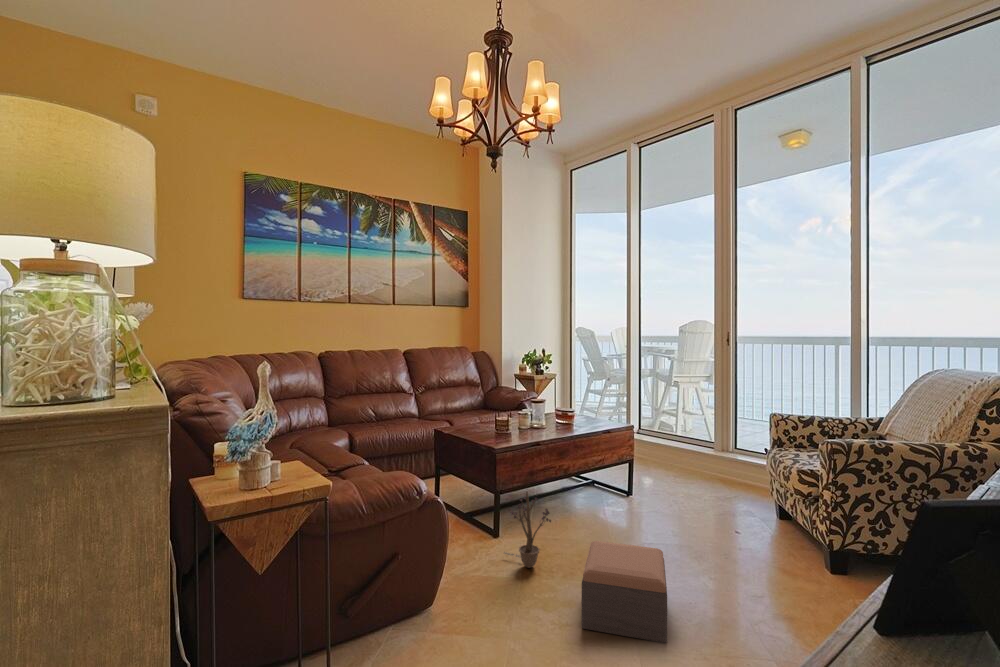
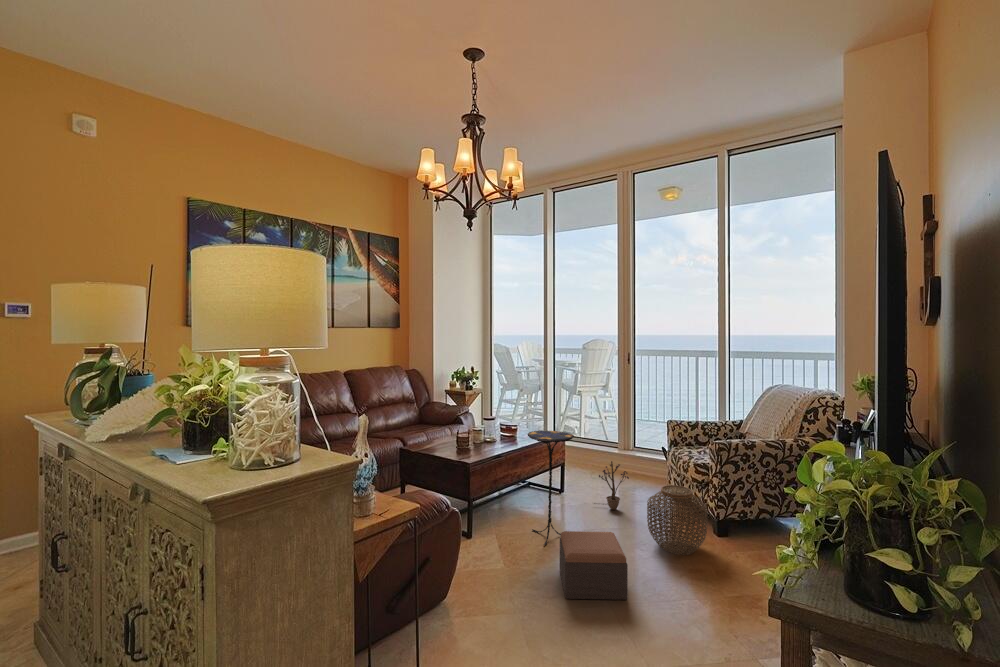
side table: none [566,415,625,555] -> present [528,430,574,545]
decorative plant: present [504,492,551,568] -> present [594,461,629,510]
woven basket: none [721,495,808,592] -> present [647,485,707,555]

